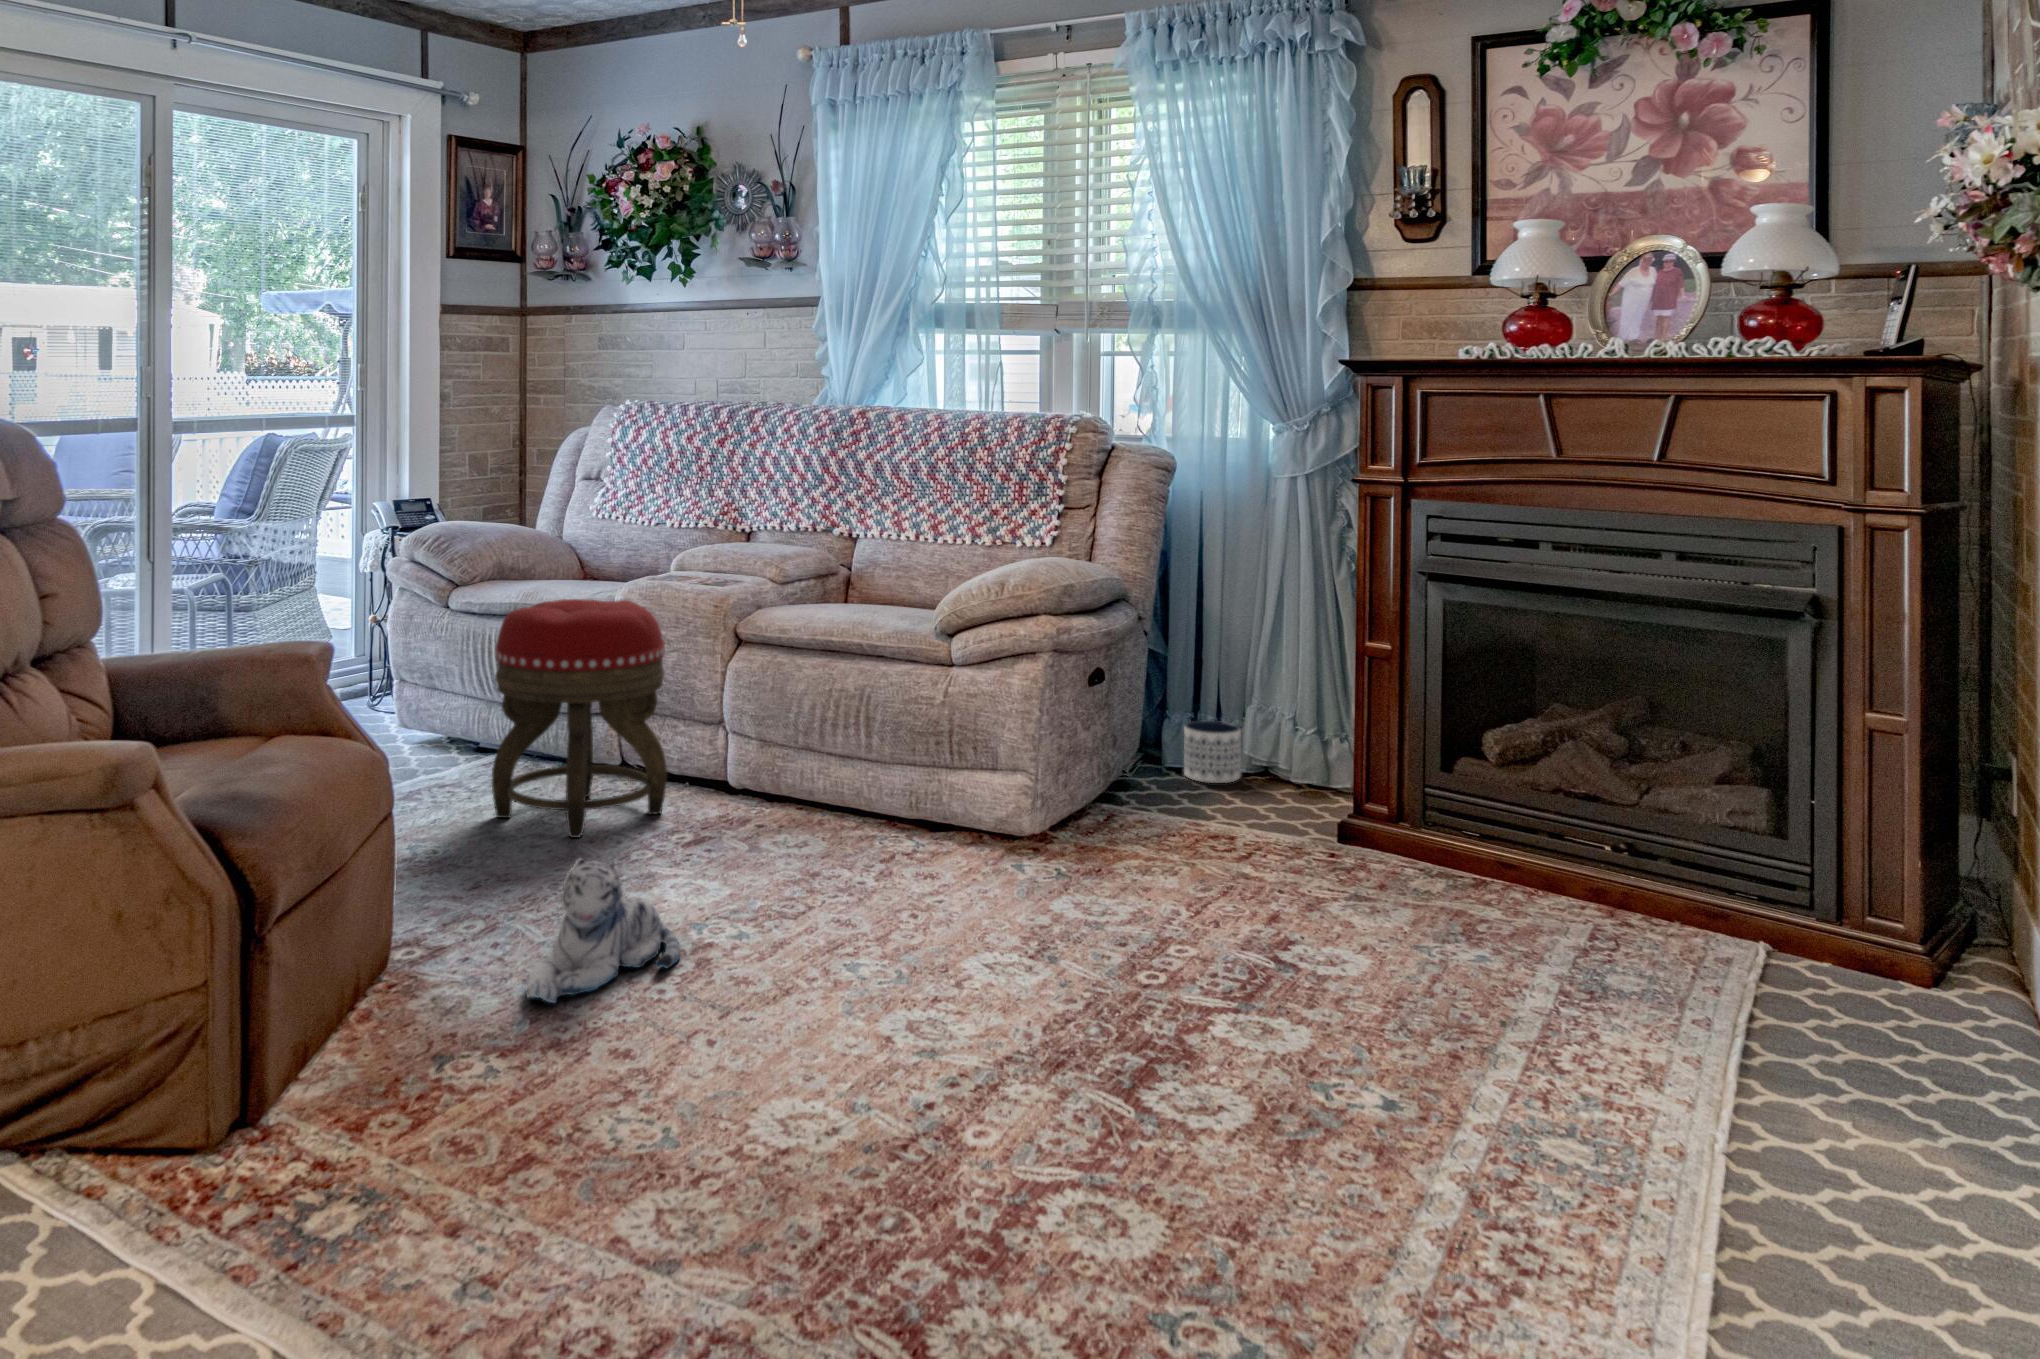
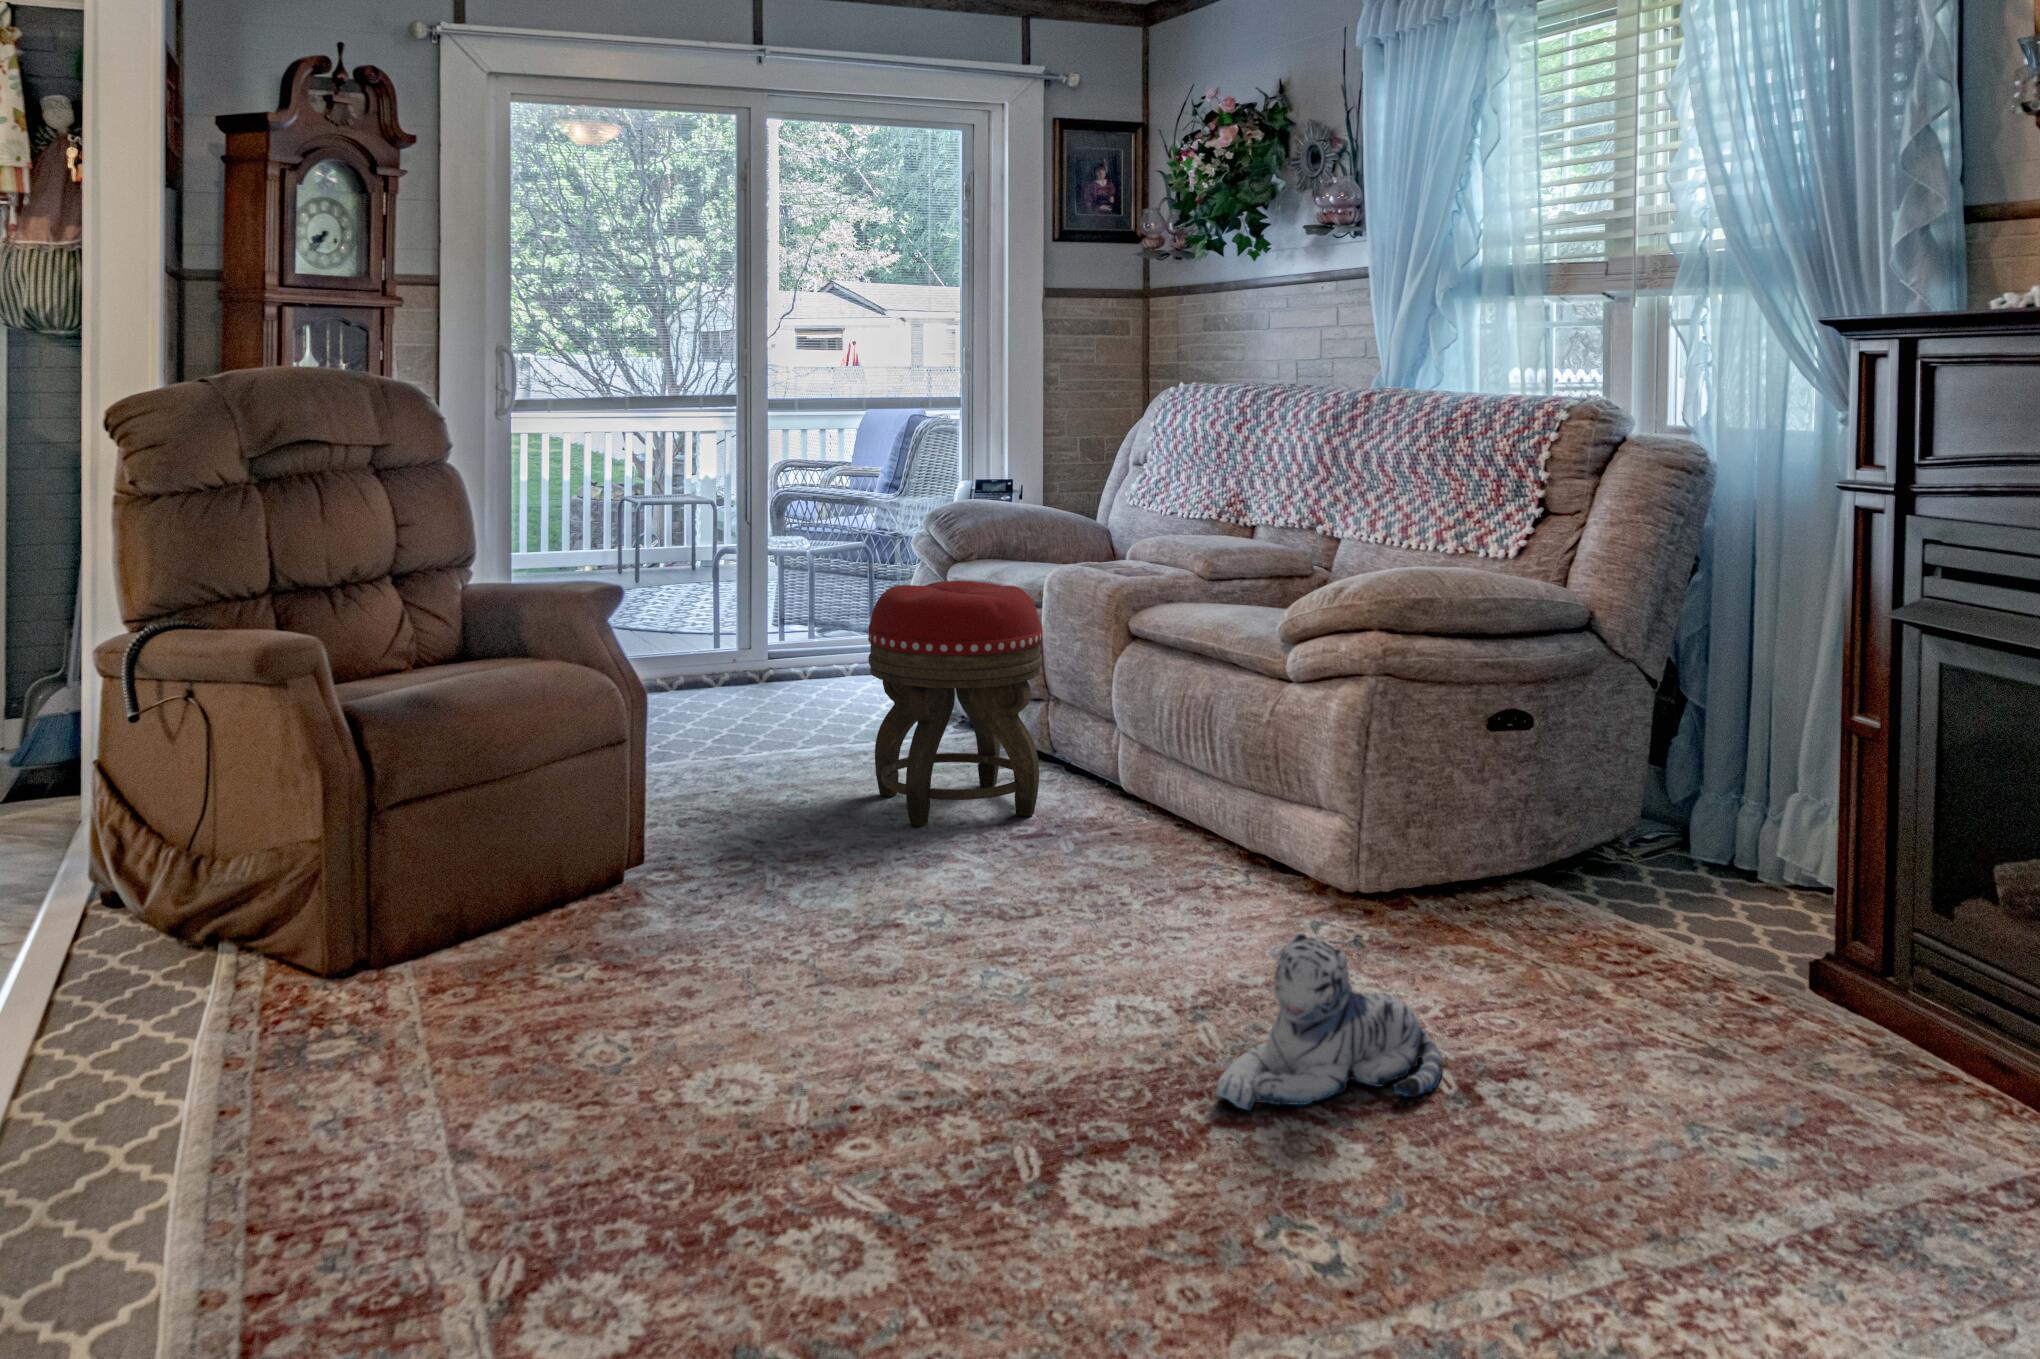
planter: present [1184,721,1241,783] -> none [1710,807,1794,896]
plush toy: present [525,858,680,1003] -> present [1215,933,1443,1110]

